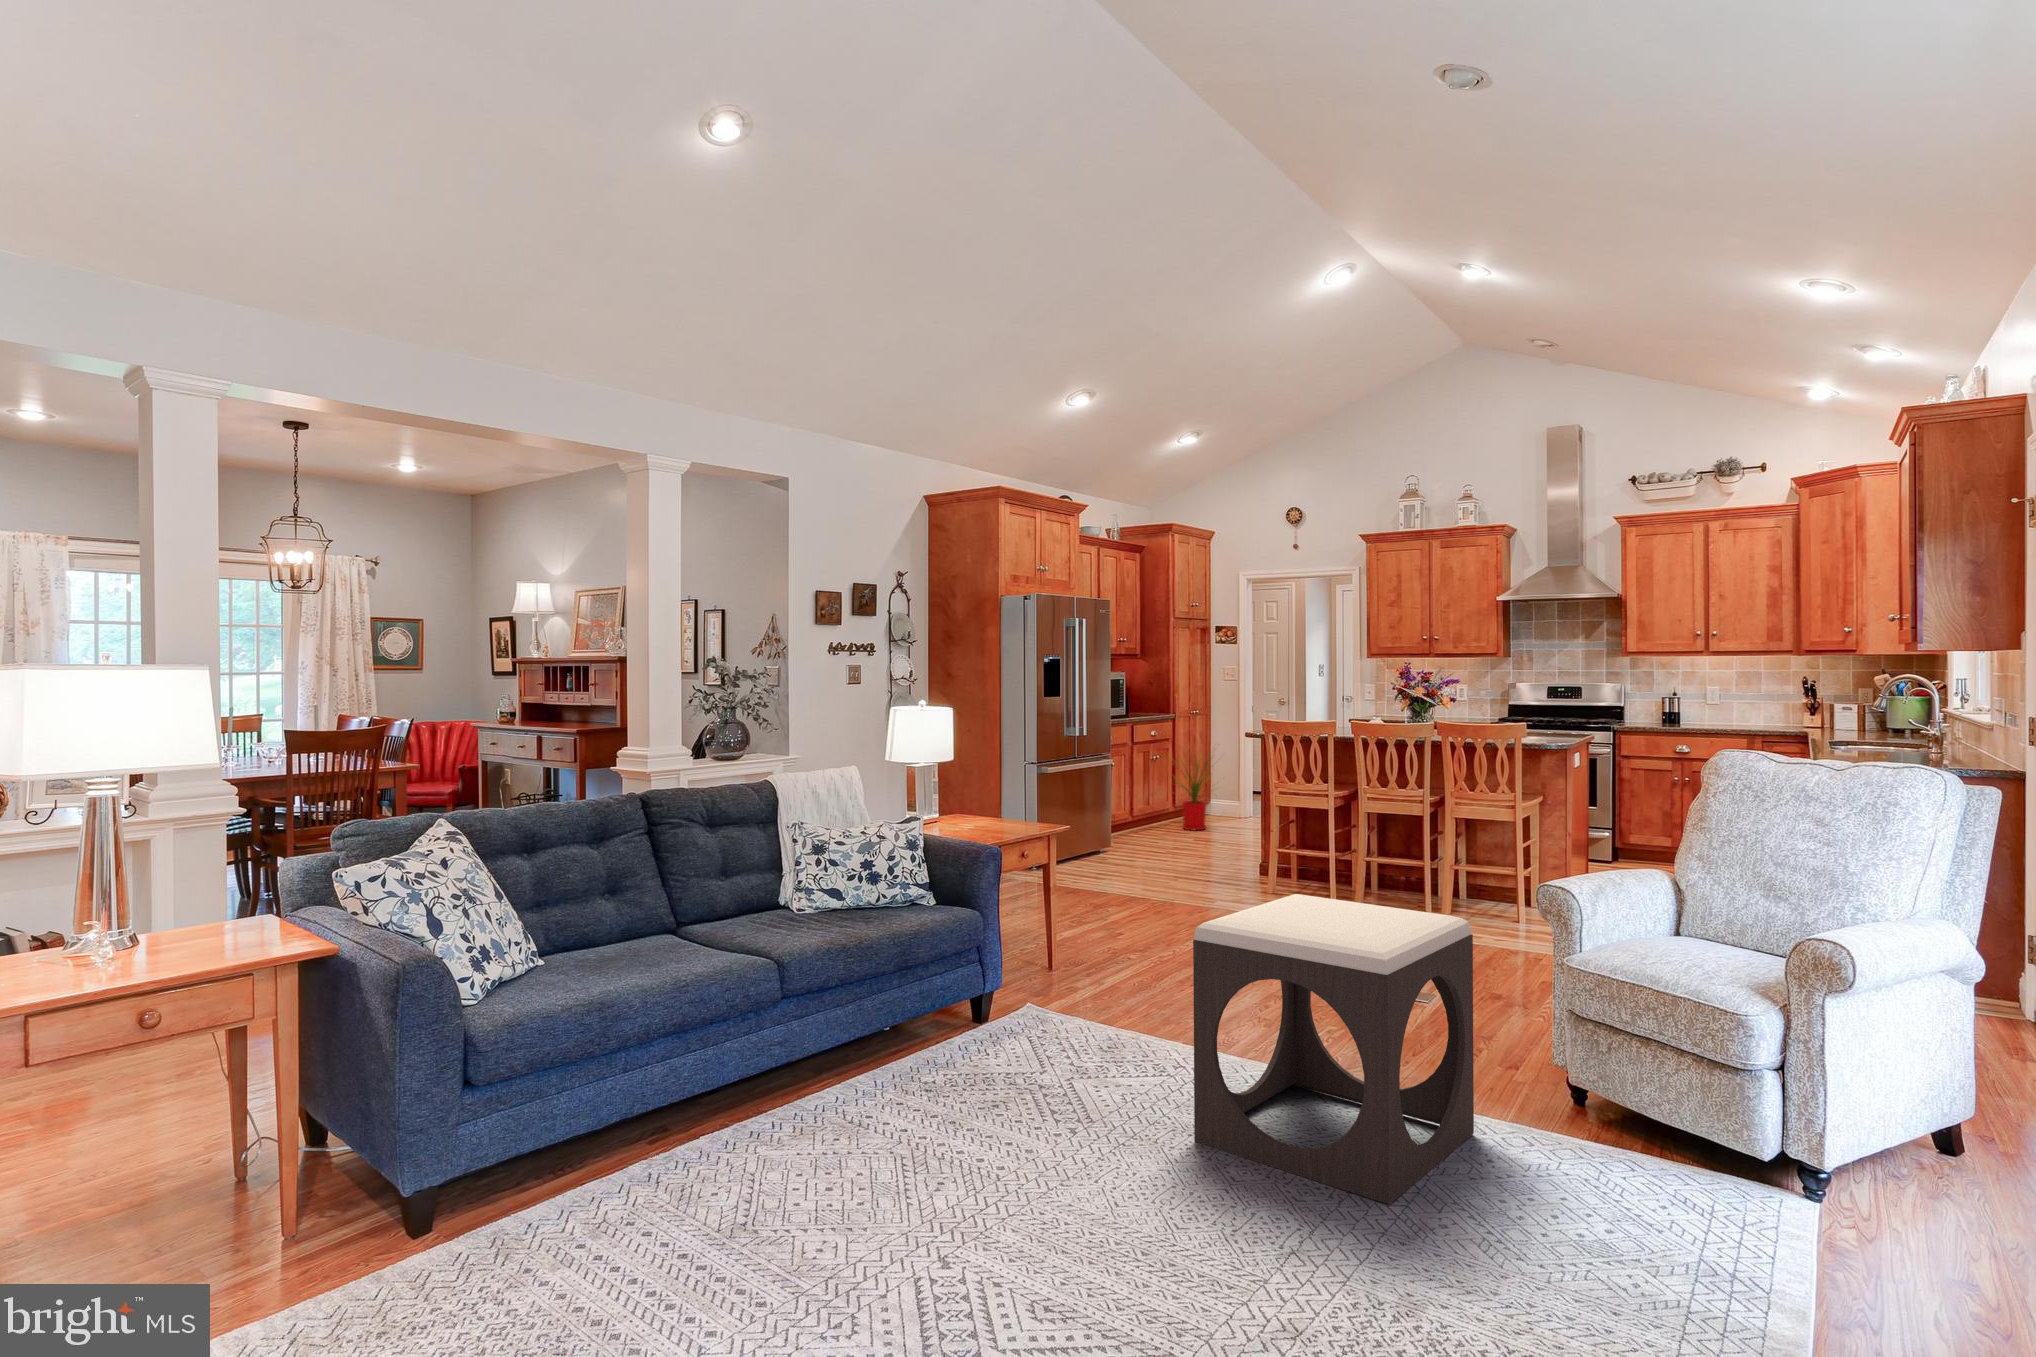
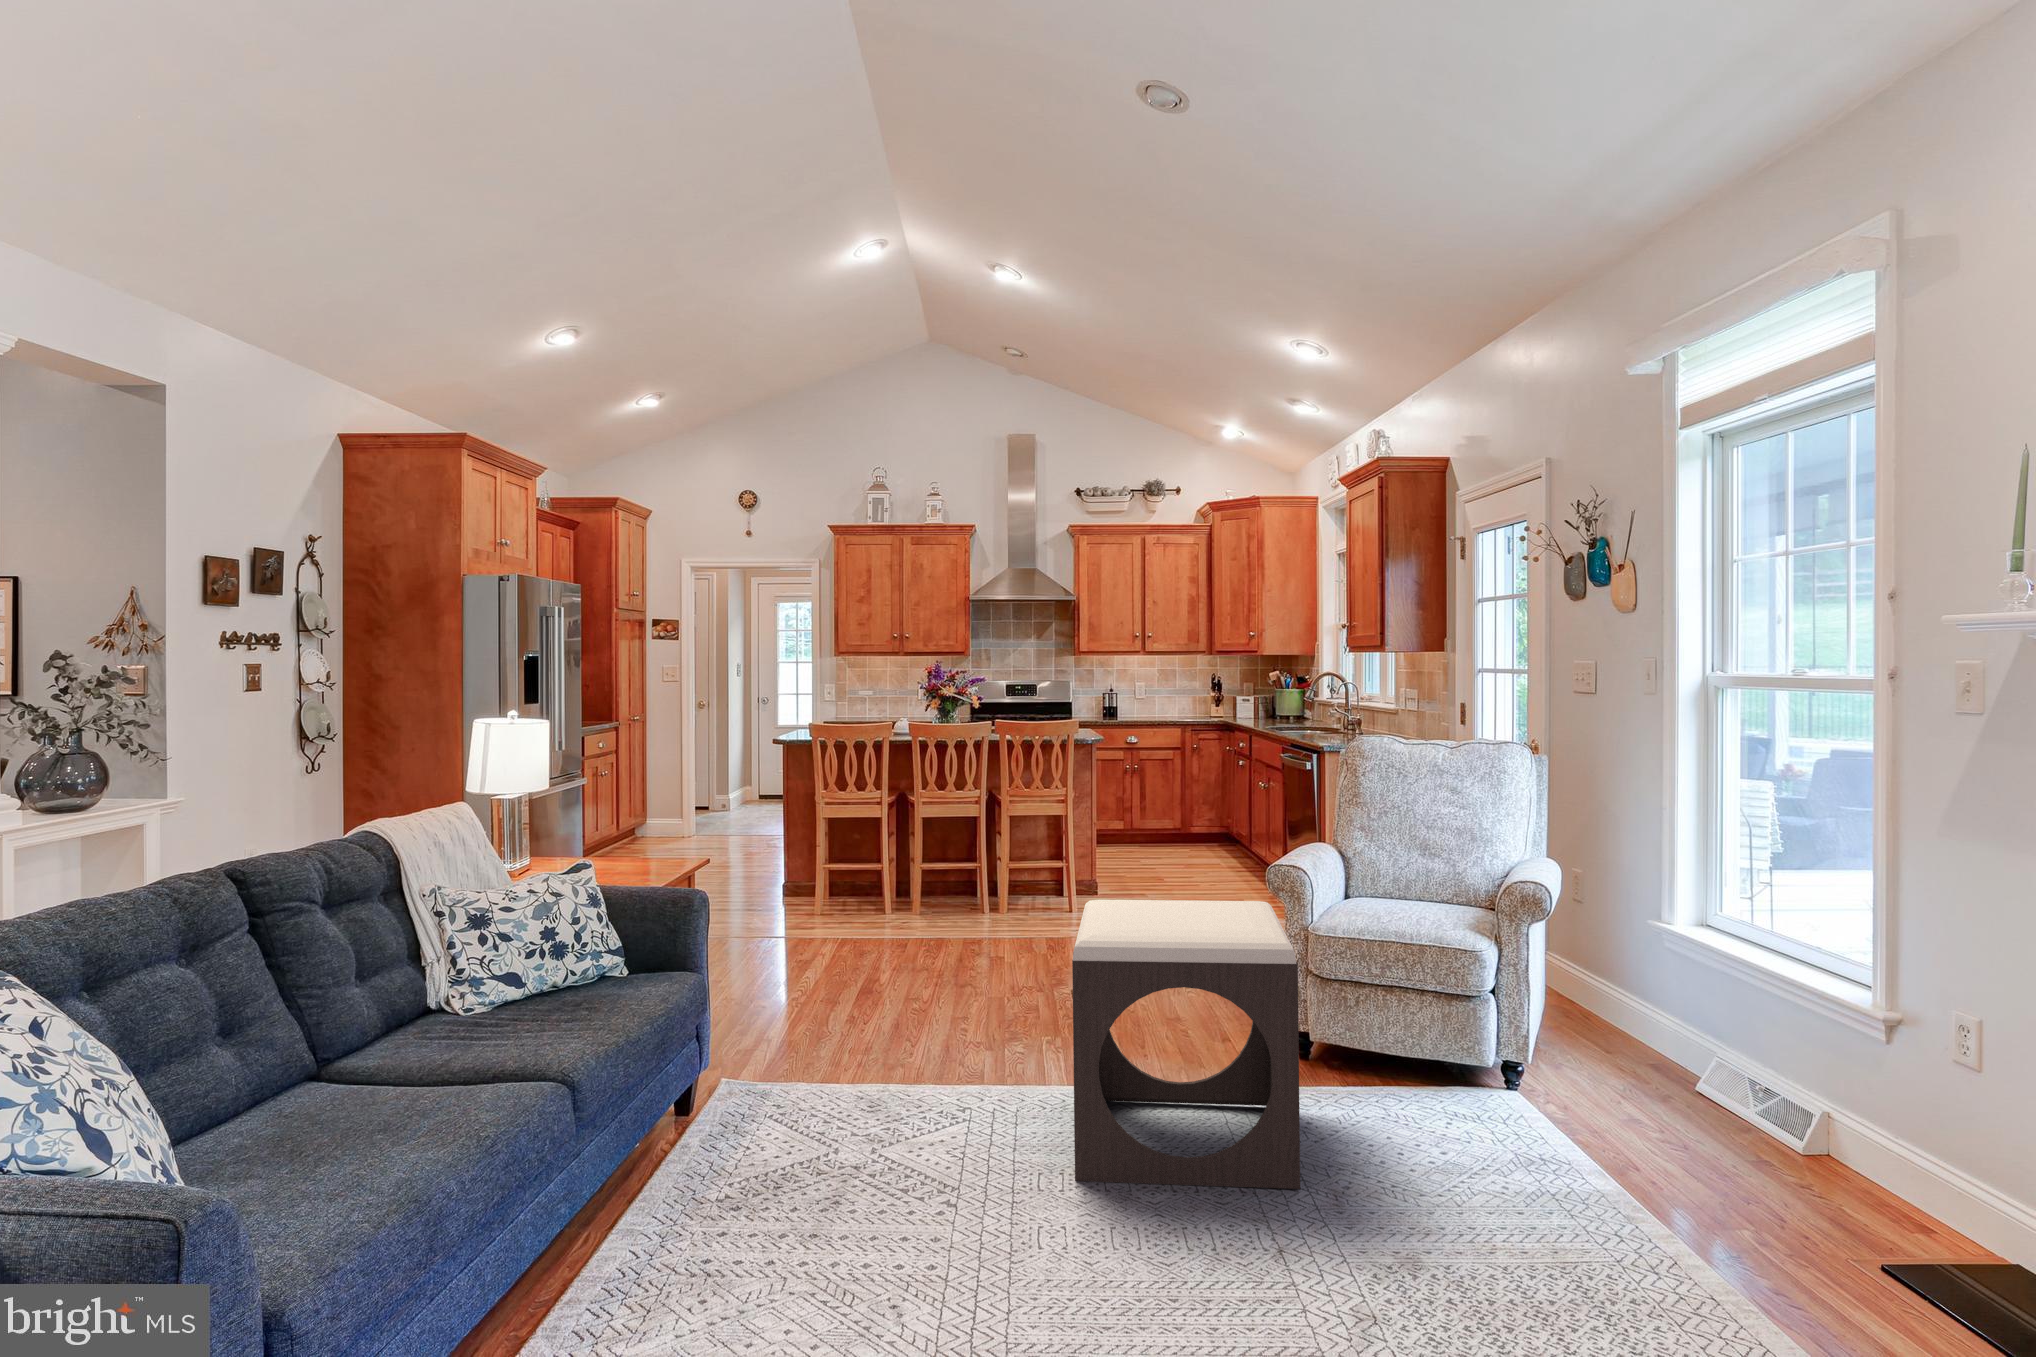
house plant: present [1171,752,1206,831] -> none [617,752,692,854]

